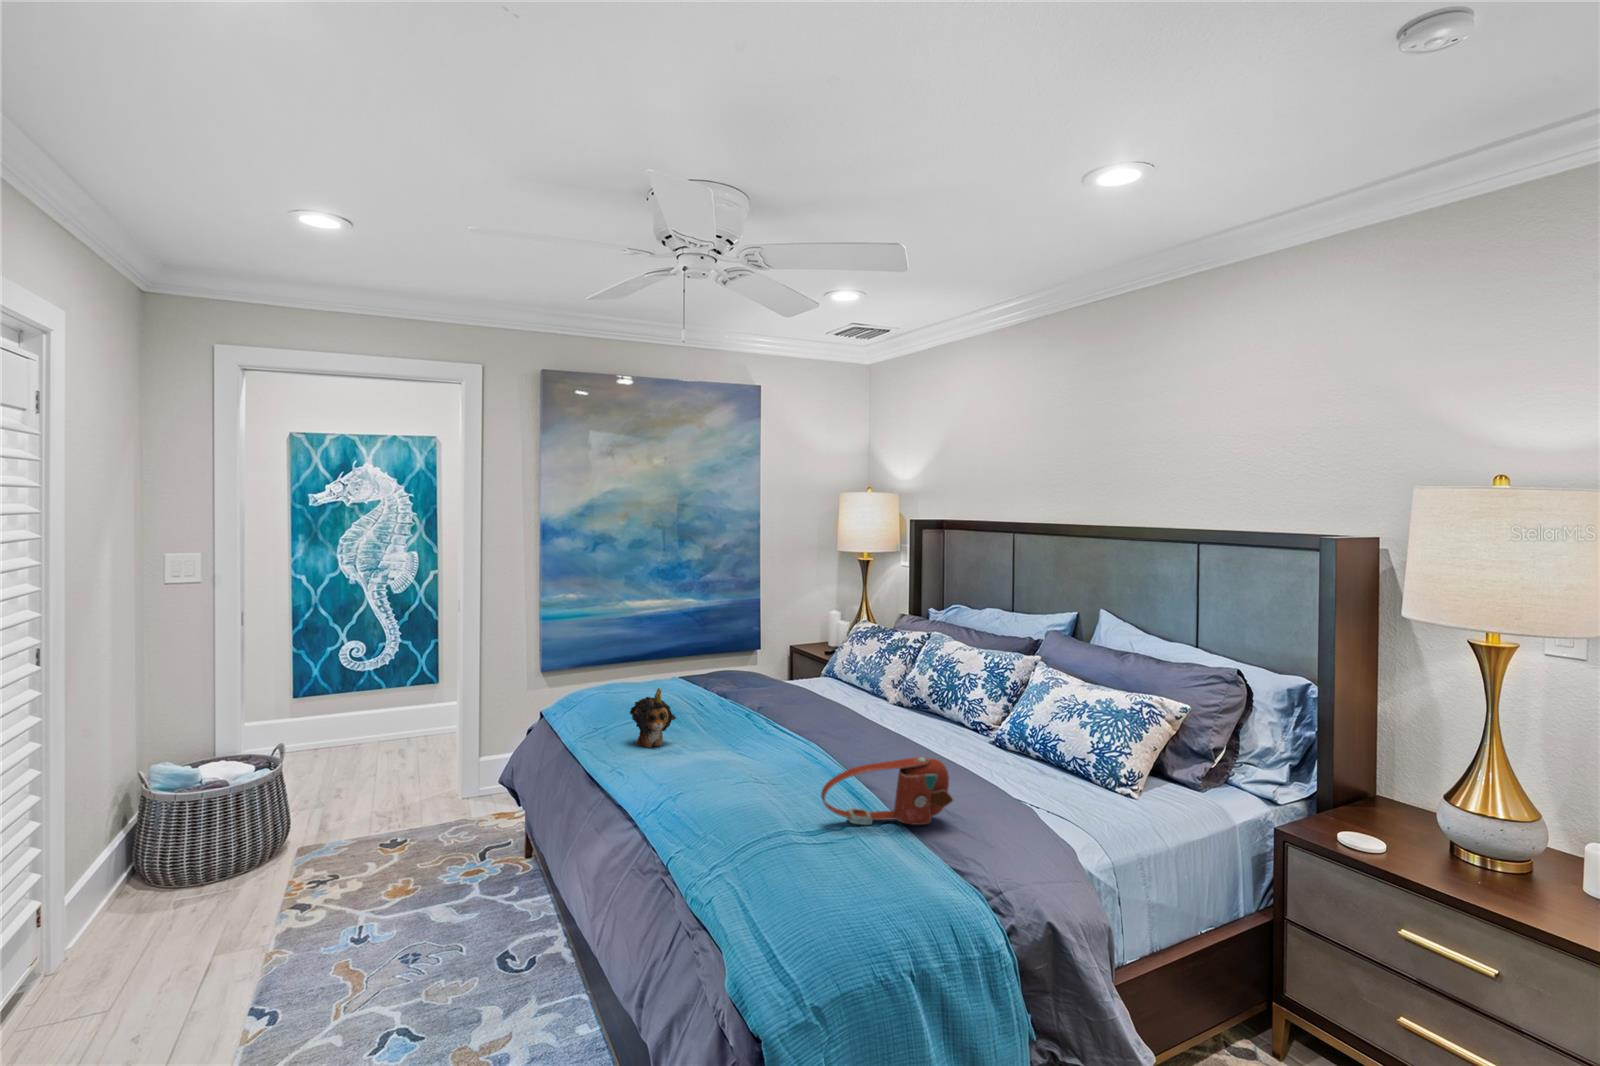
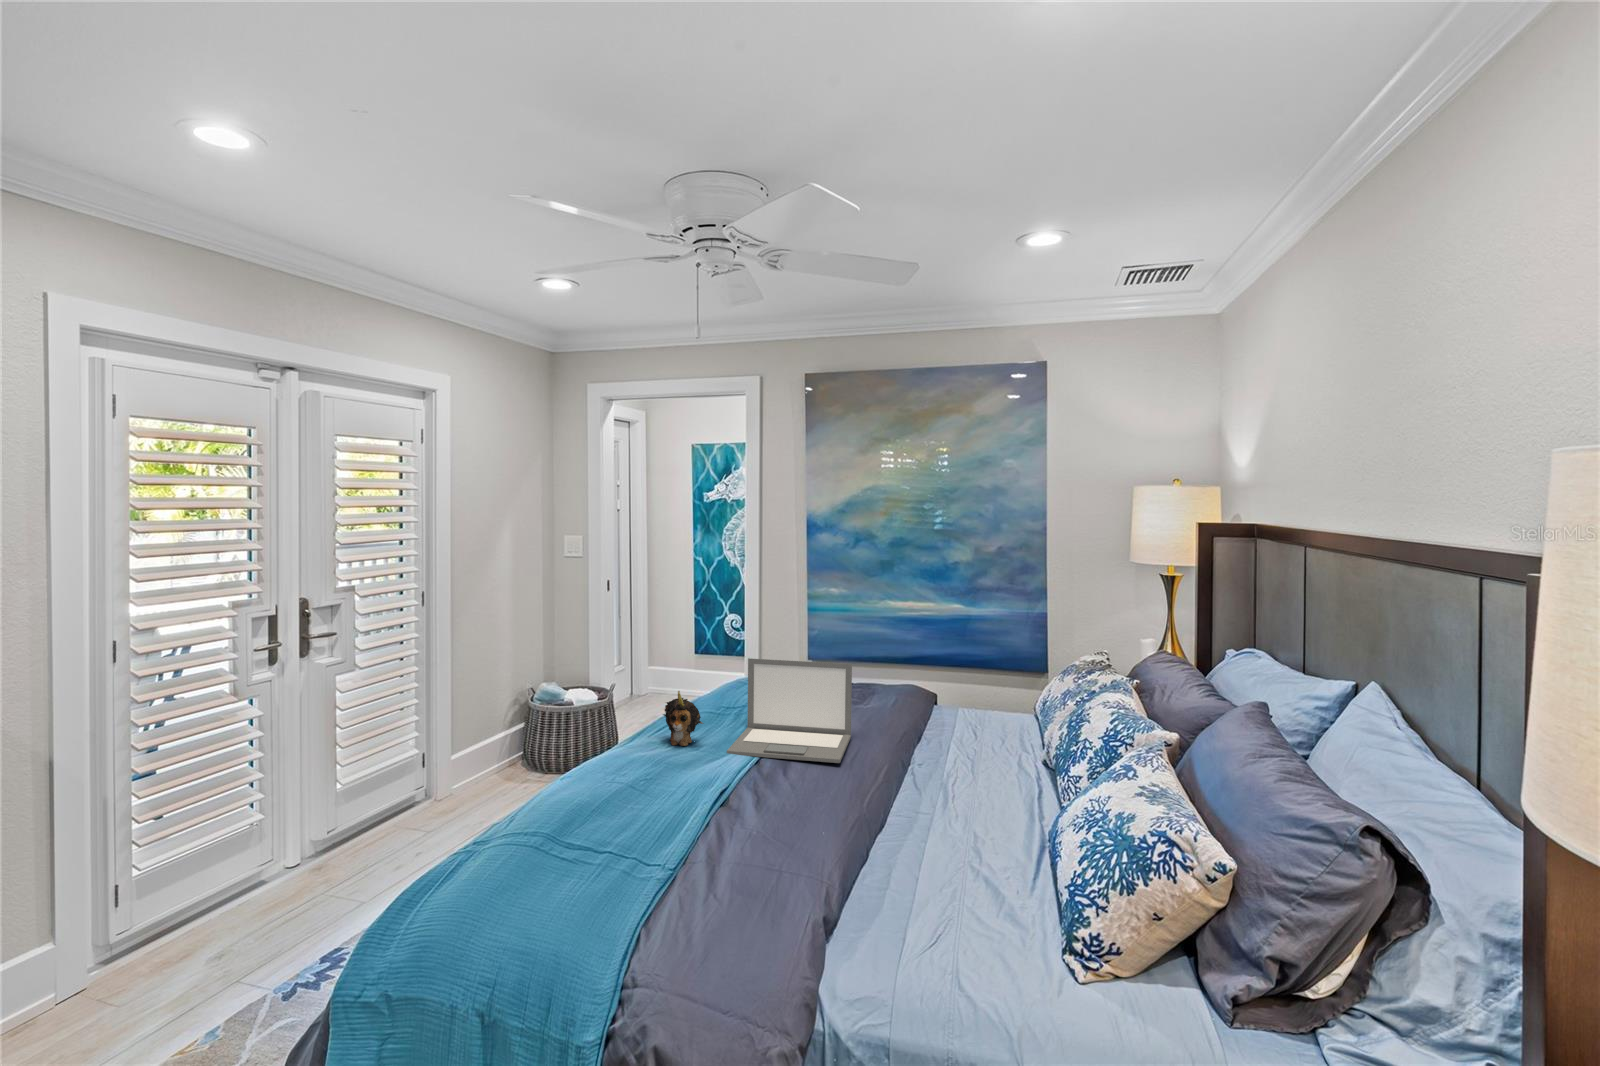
laptop: none [674,644,803,744] -> present [727,658,852,763]
handbag: present [821,757,953,825] -> none [631,809,760,895]

